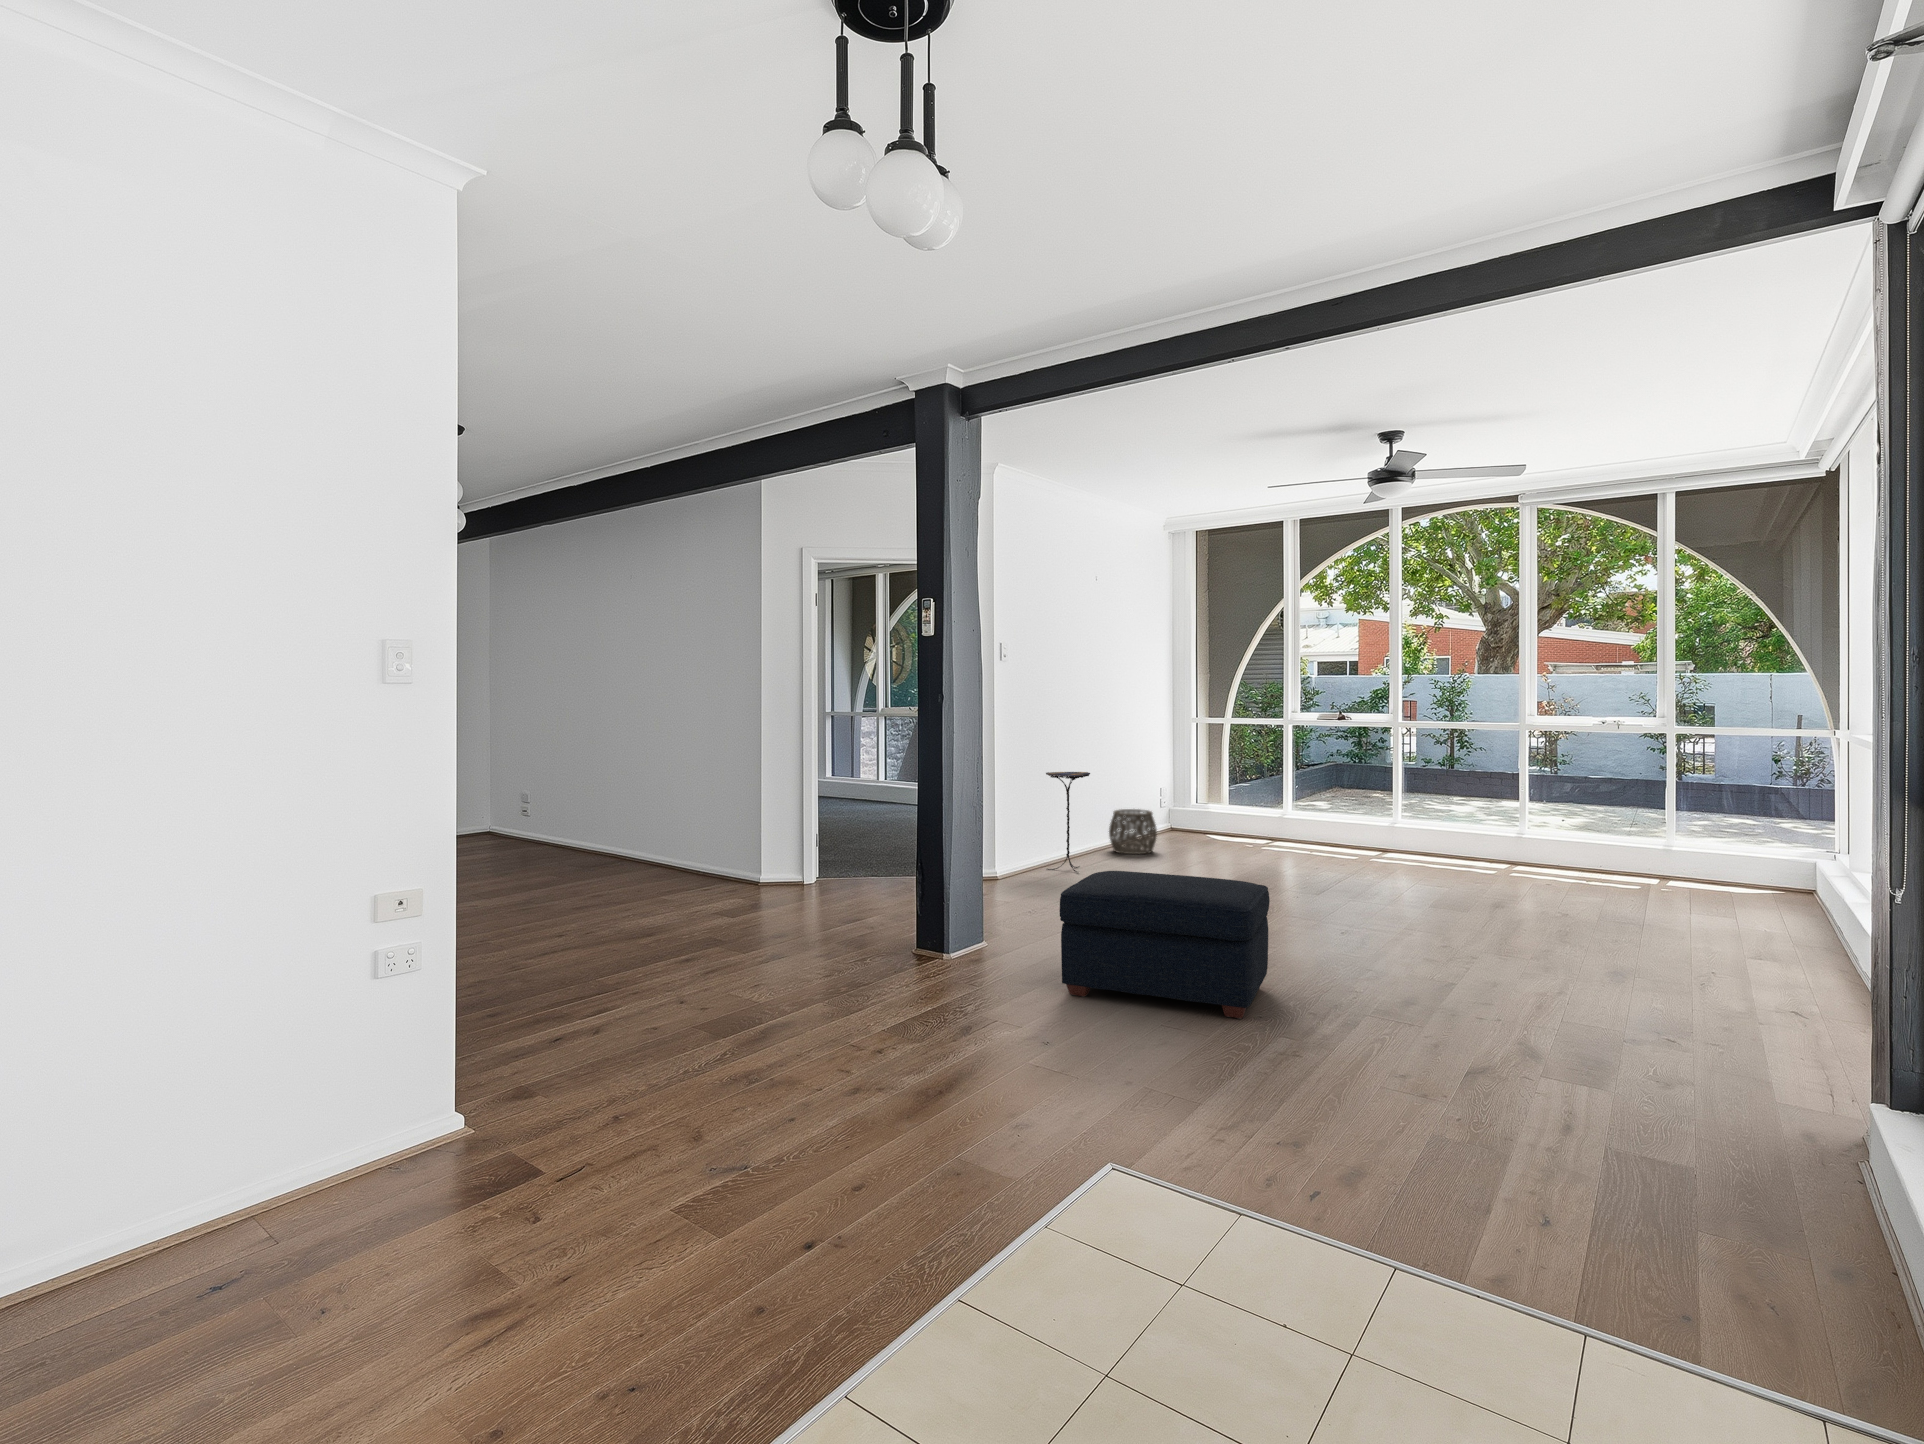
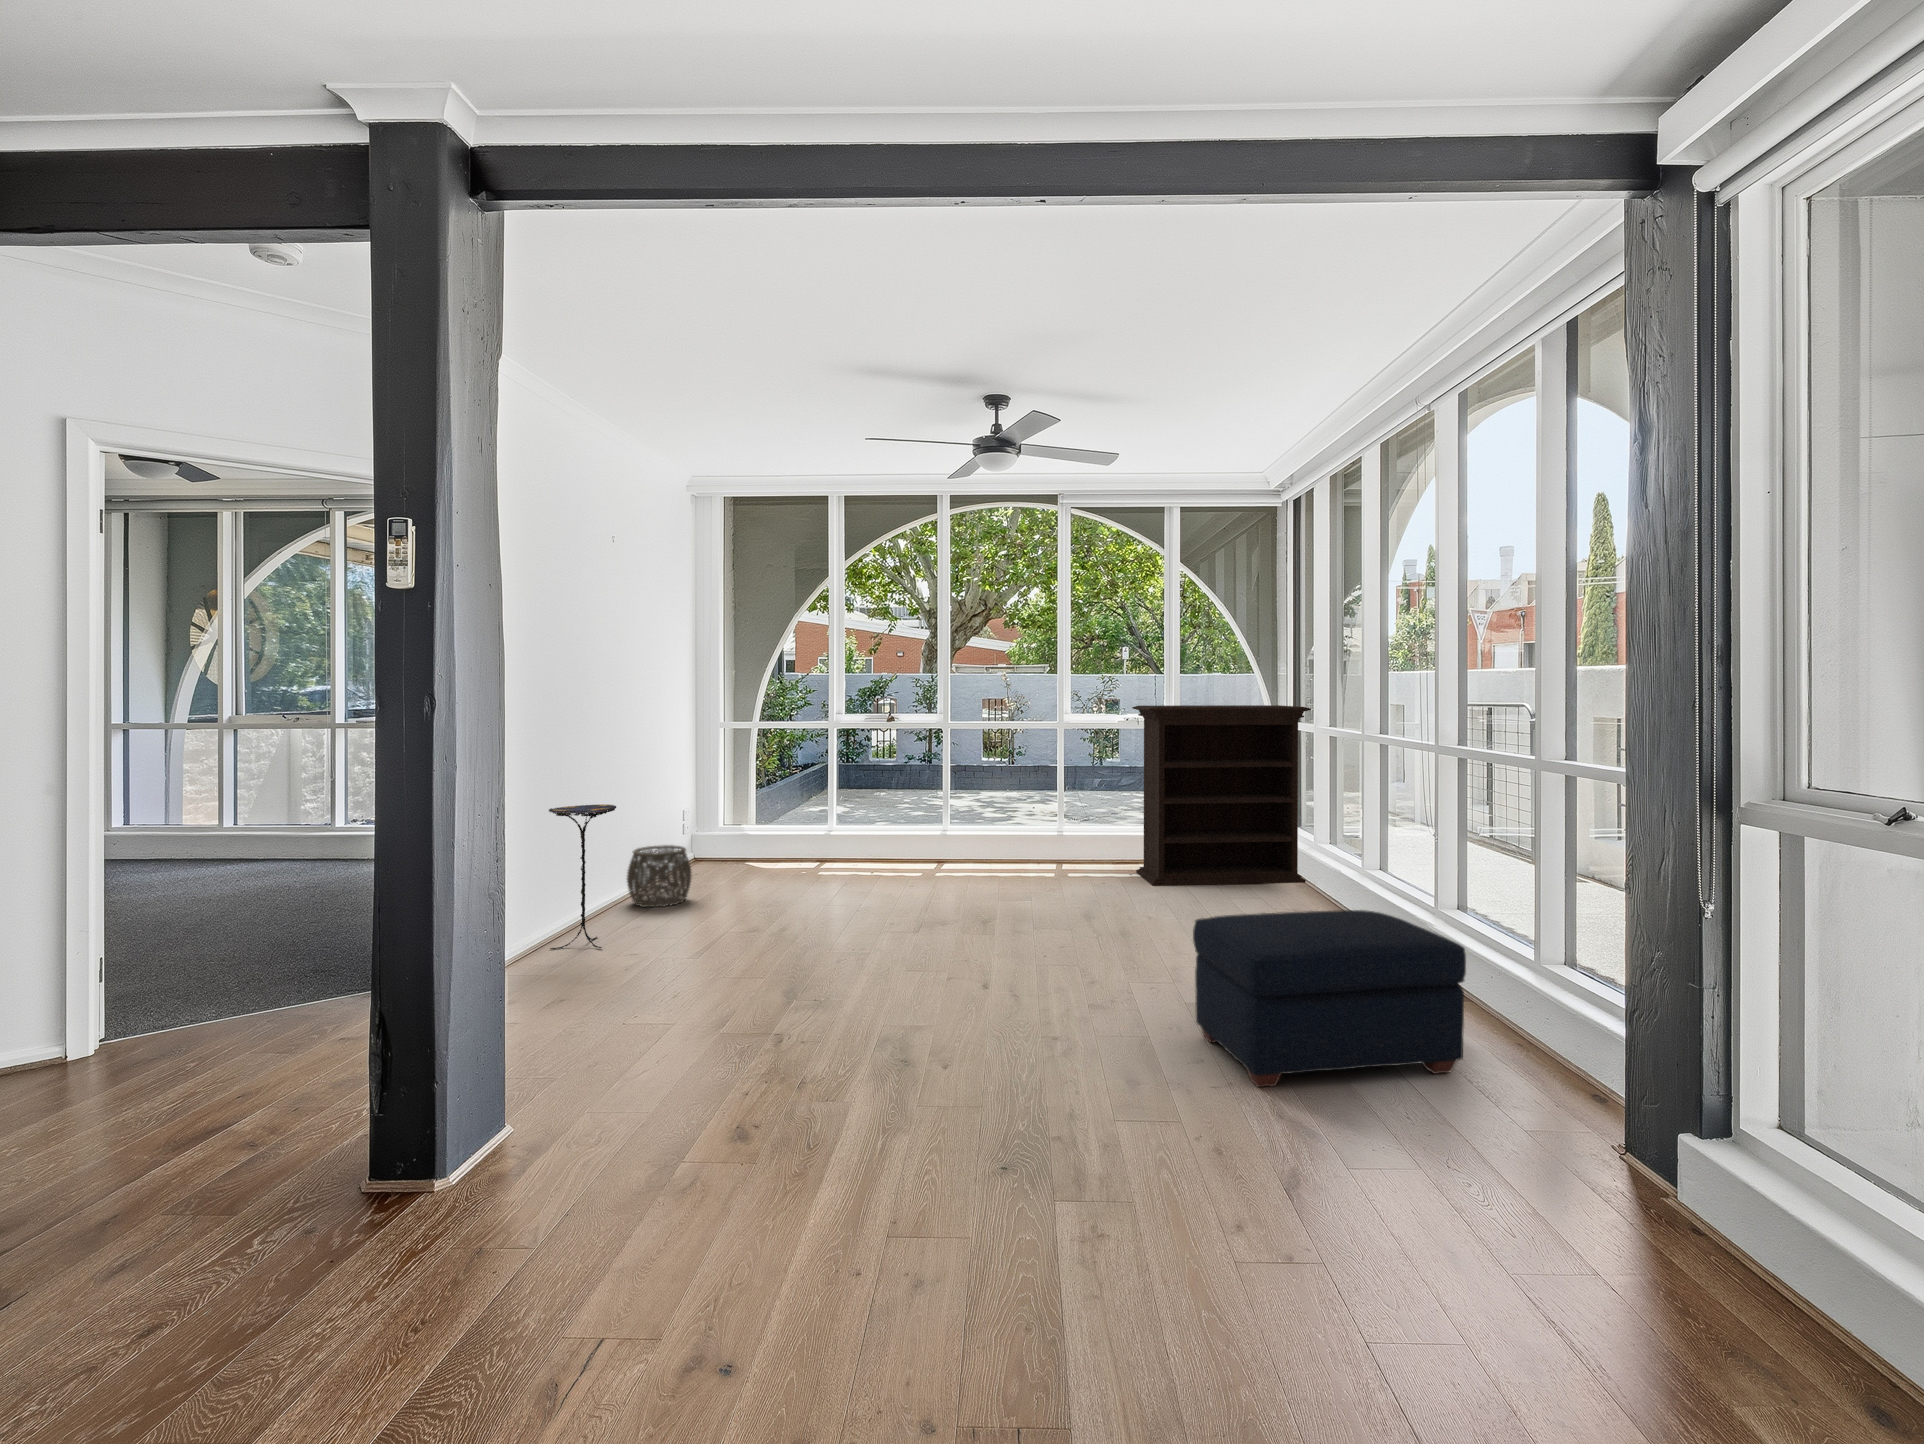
bookshelf: none [1596,705,1826,904] -> present [1132,705,1311,886]
ottoman: present [1060,871,1270,1019] -> present [1193,910,1466,1087]

